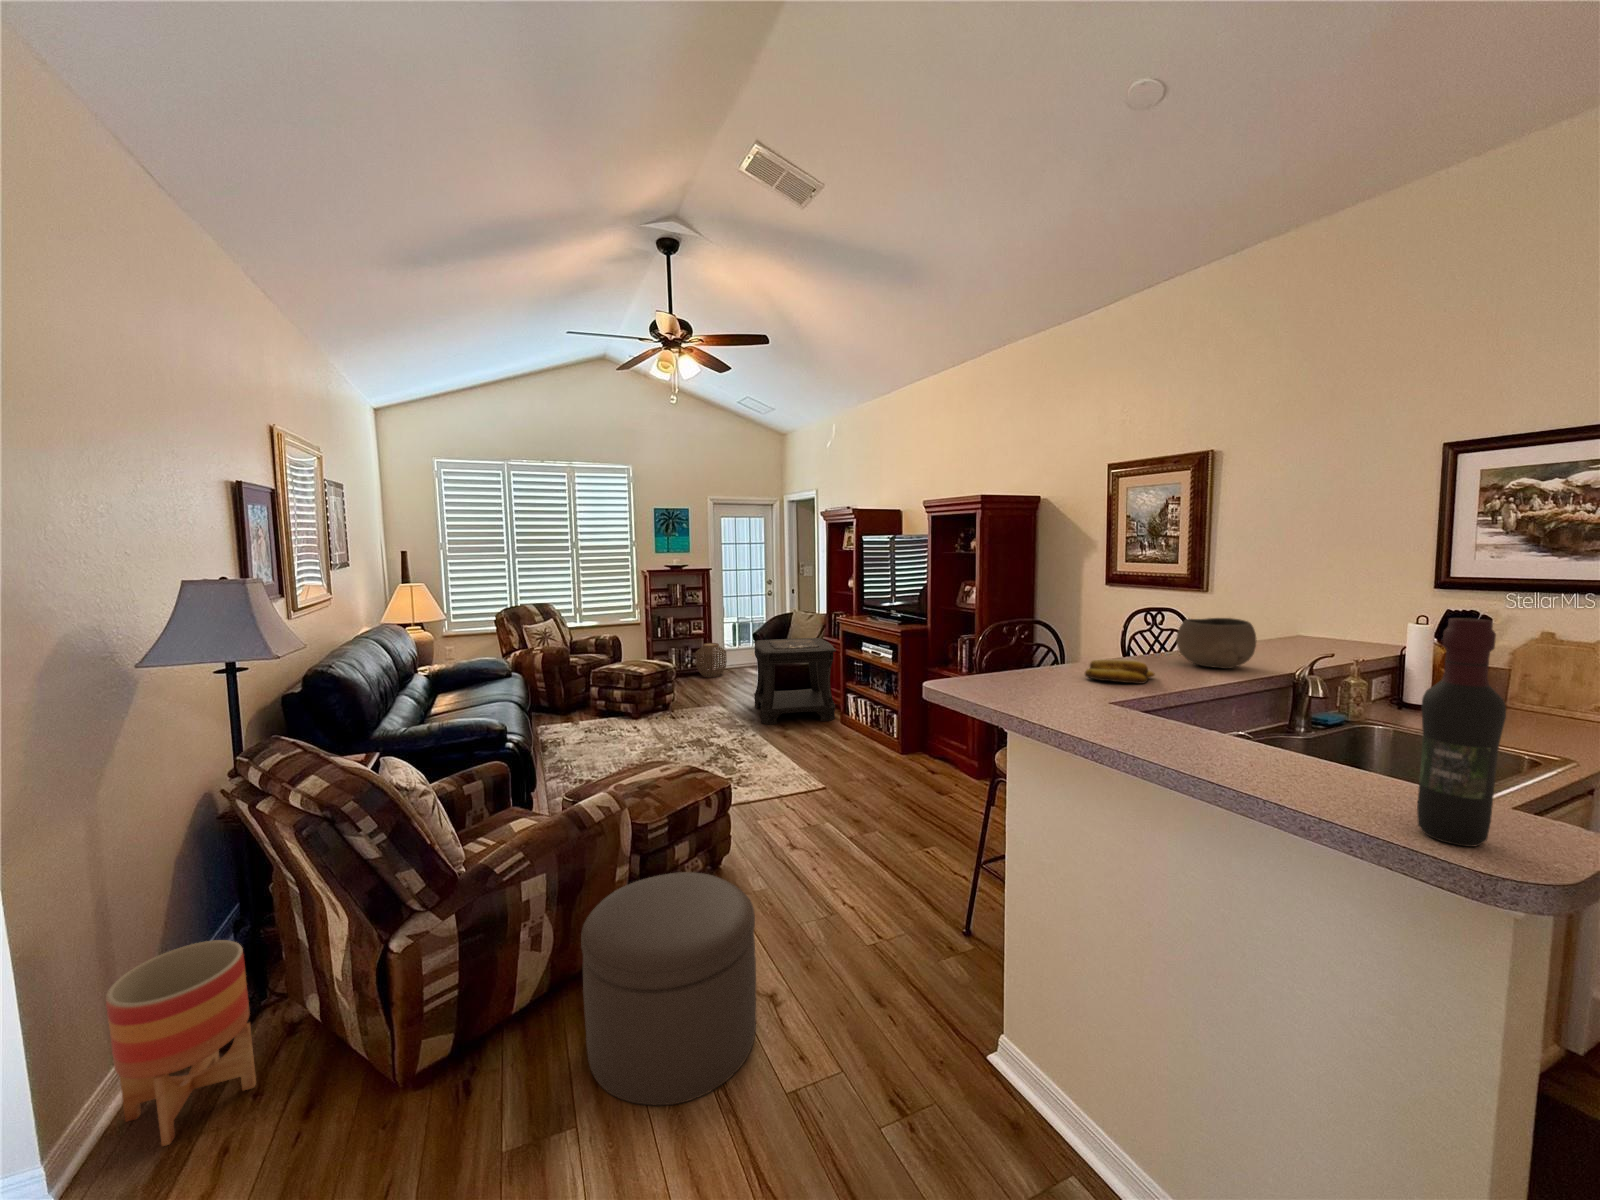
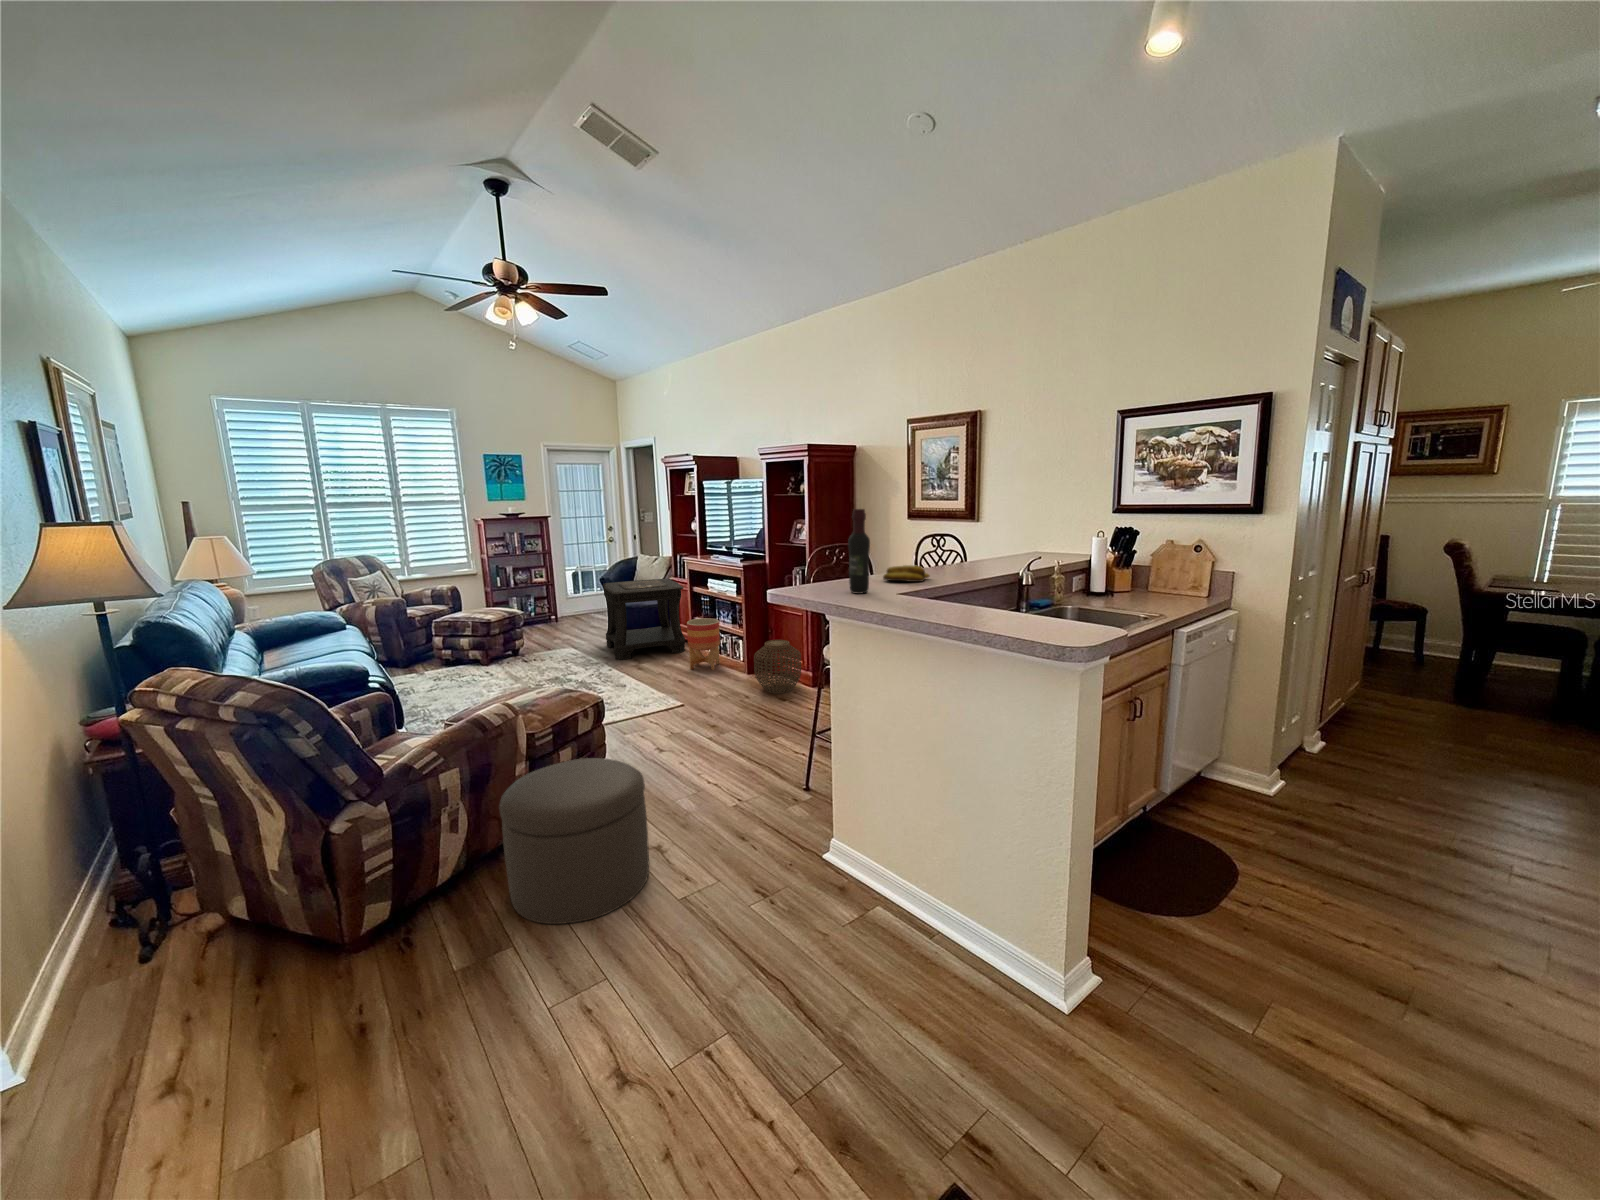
bowl: present [1176,618,1257,669] -> none [947,536,997,571]
wine bottle: present [1417,618,1506,847] -> present [848,509,870,594]
woven basket: present [695,643,727,677] -> present [754,640,801,694]
planter: present [106,940,256,1146] -> present [687,618,720,670]

